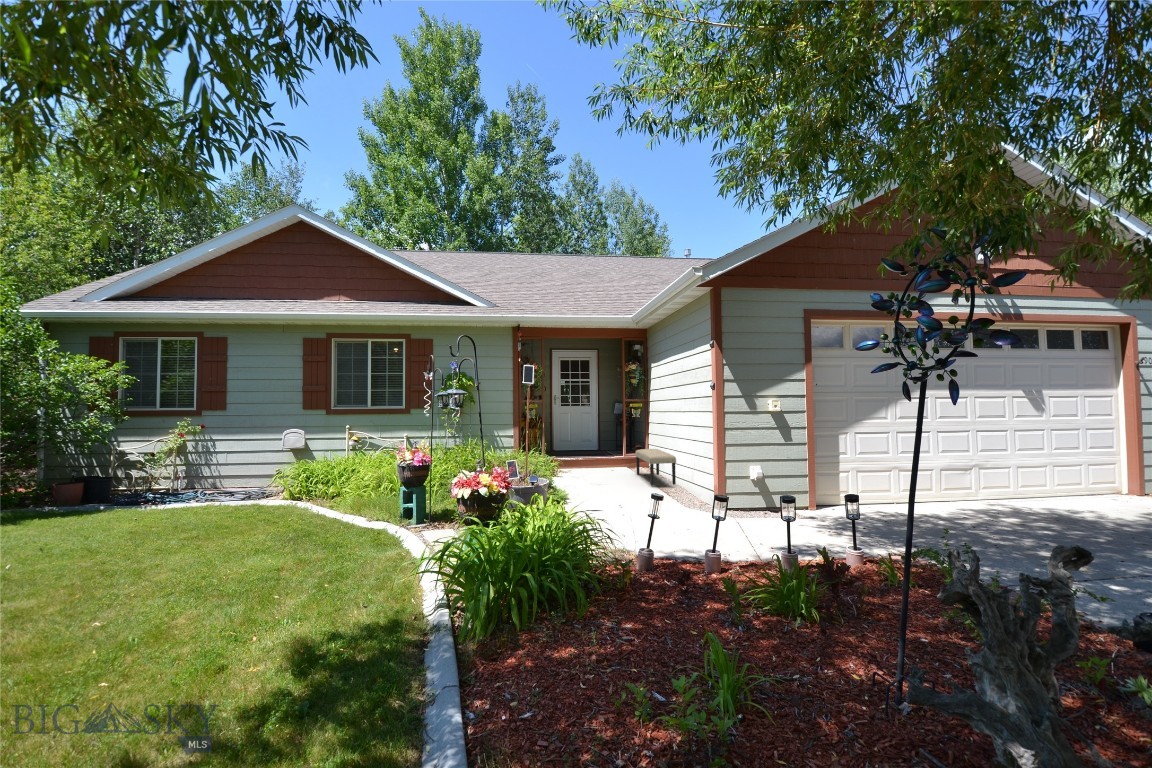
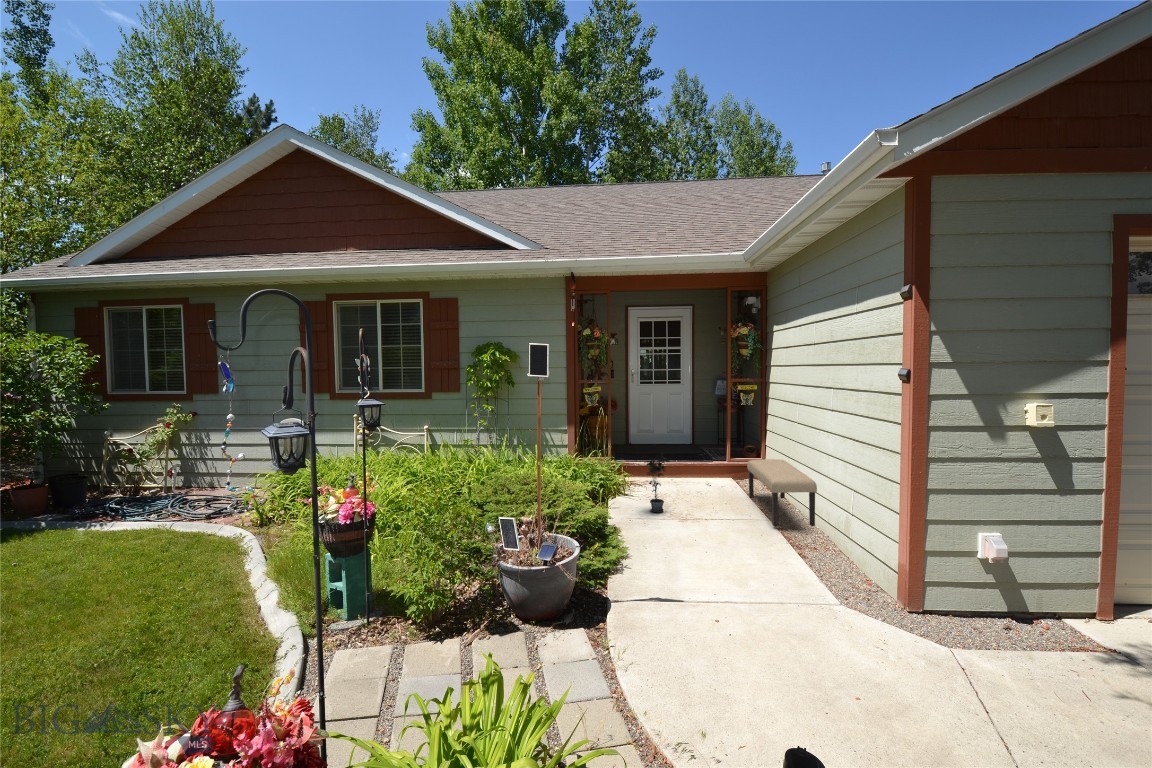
potted plant: none [570,443,587,482] -> present [644,453,669,513]

